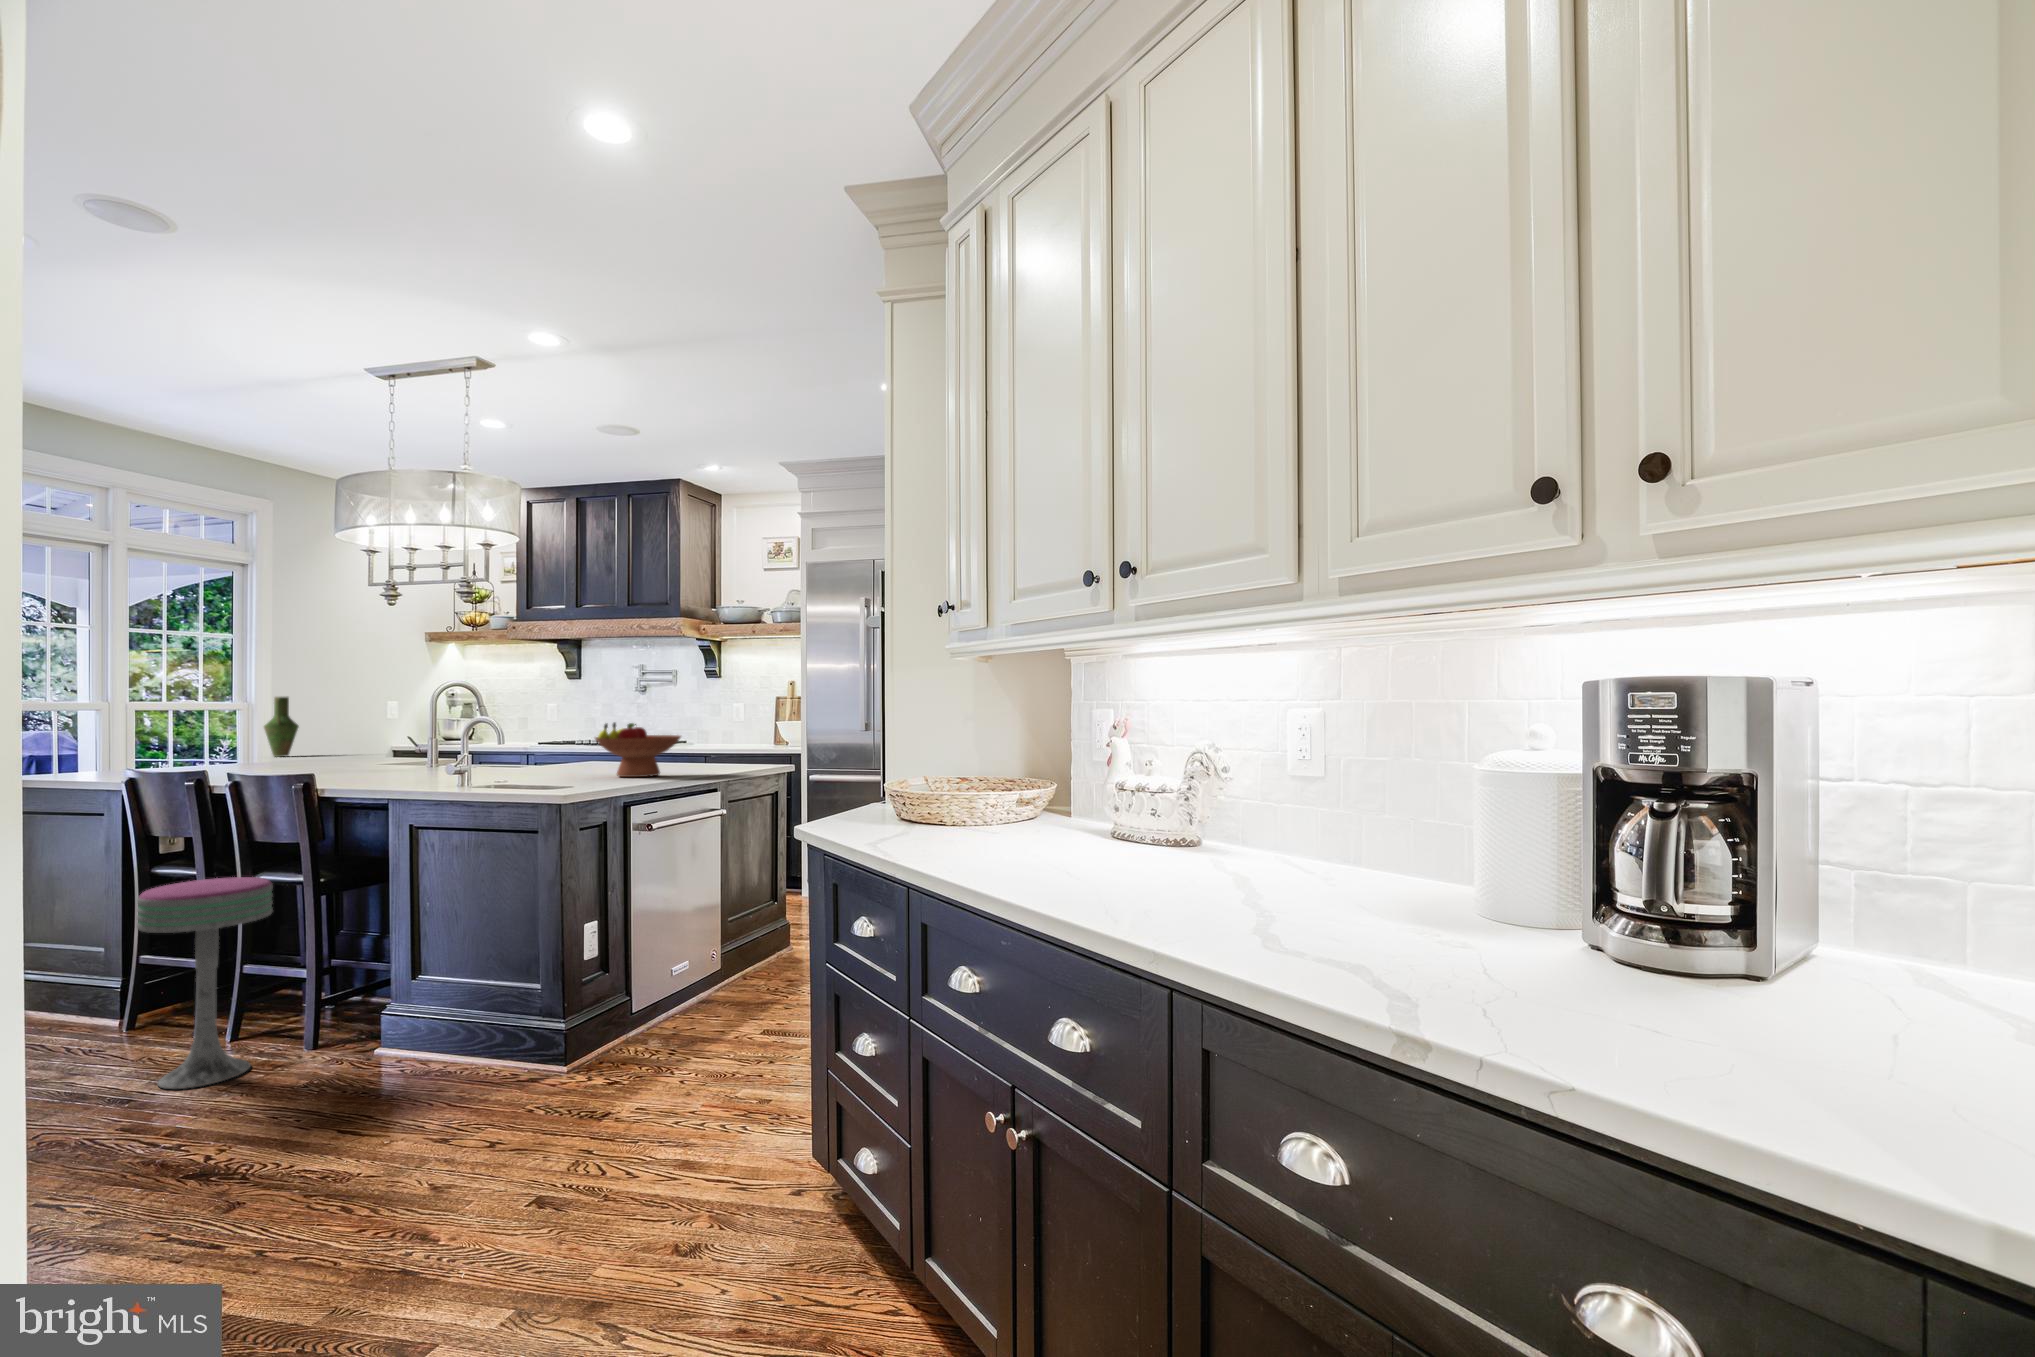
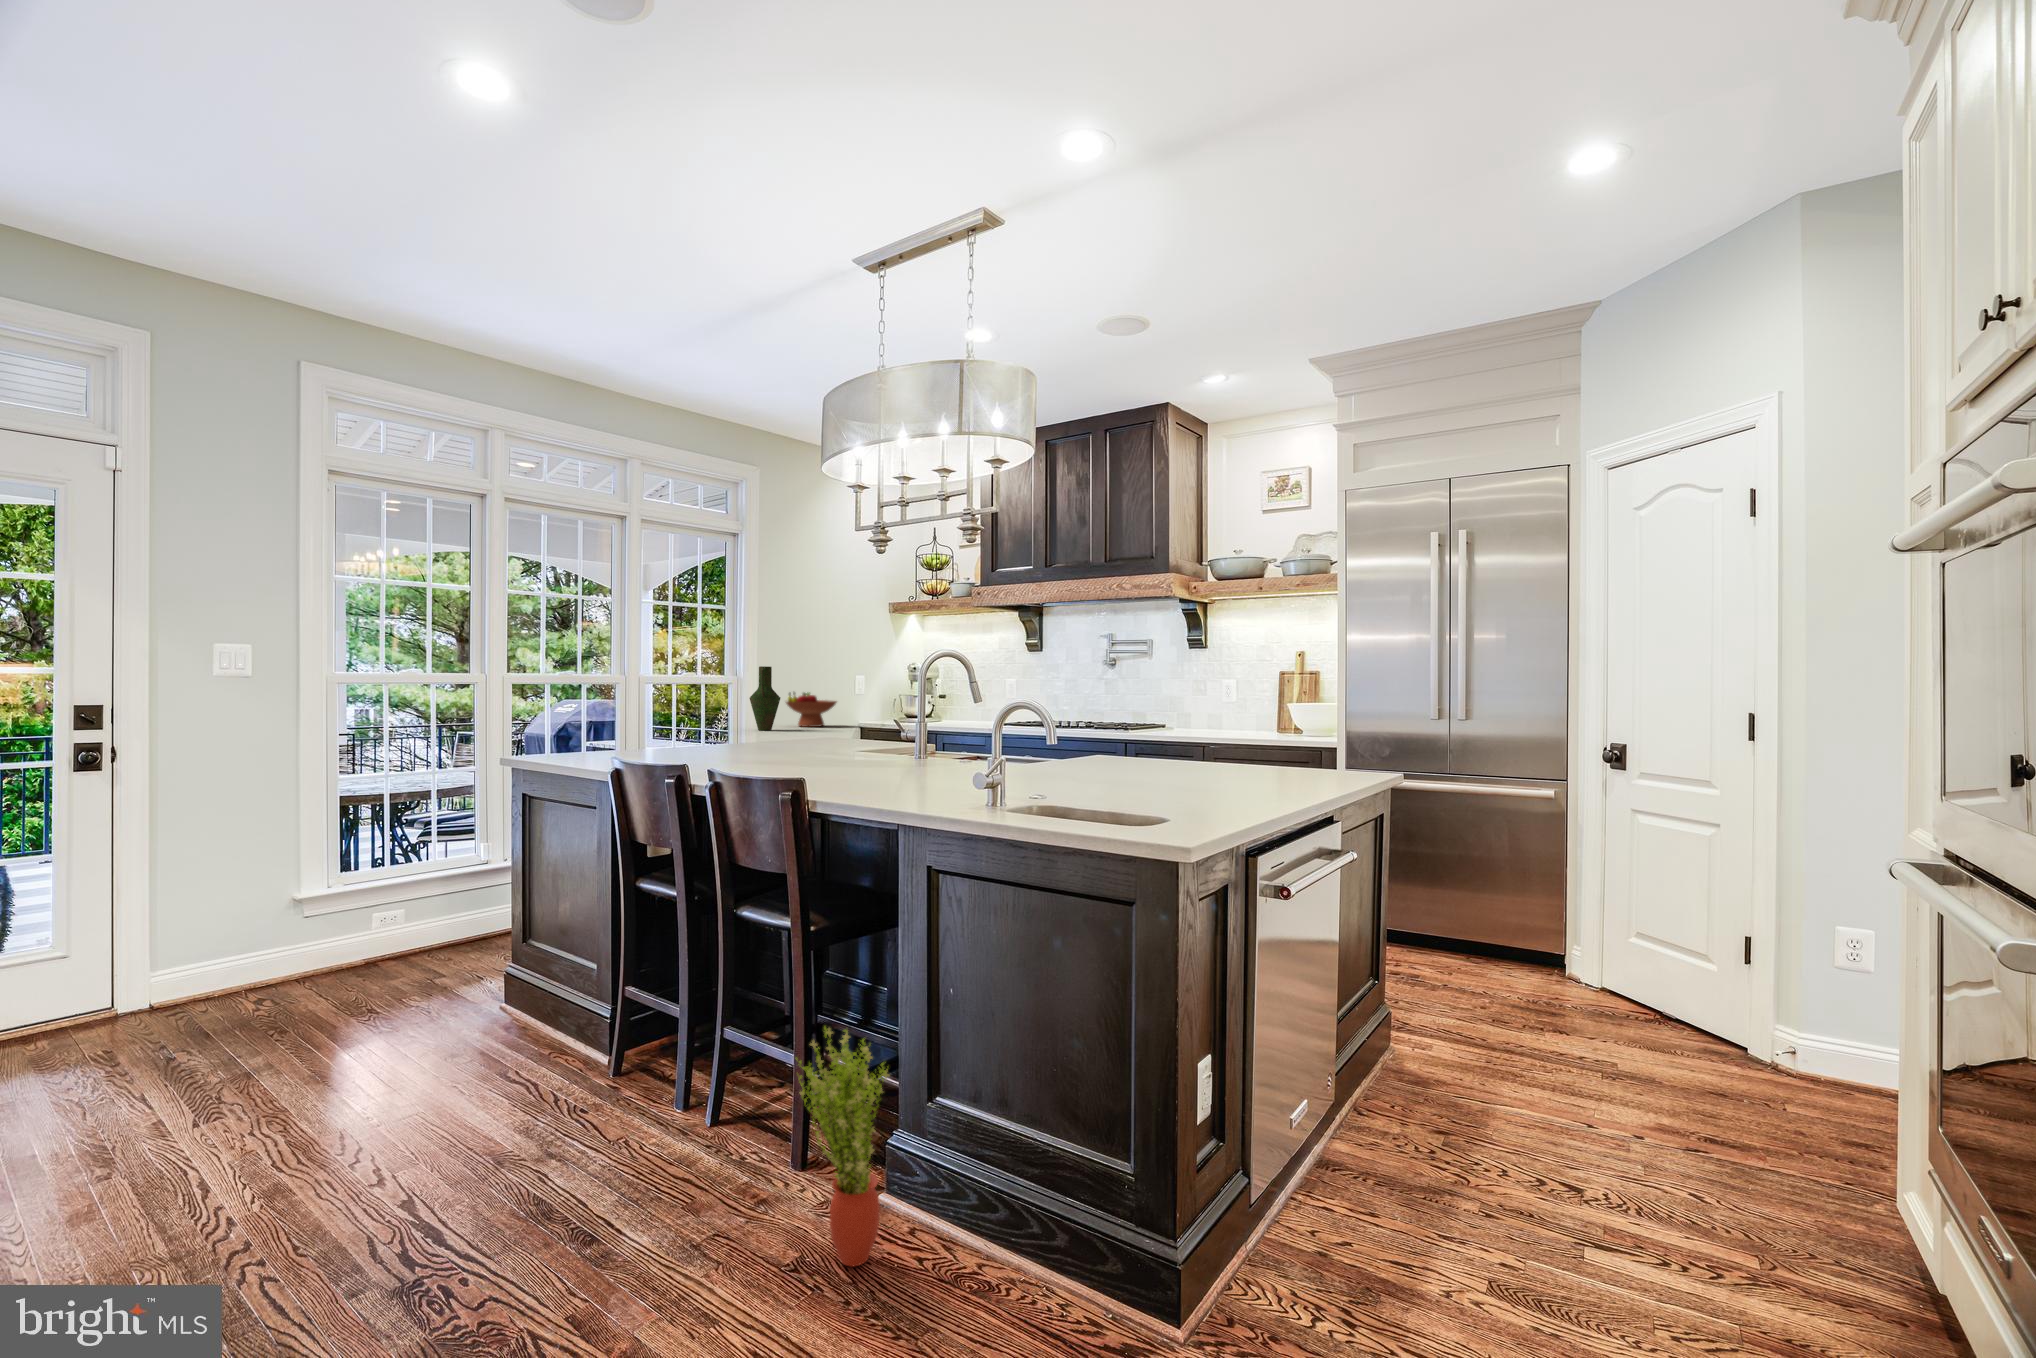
fruit bowl: present [595,723,681,777] -> present [786,692,837,727]
bar stool: present [137,877,273,1089] -> none [605,917,762,1230]
potted plant: none [299,930,372,1081] -> present [796,1027,889,1267]

